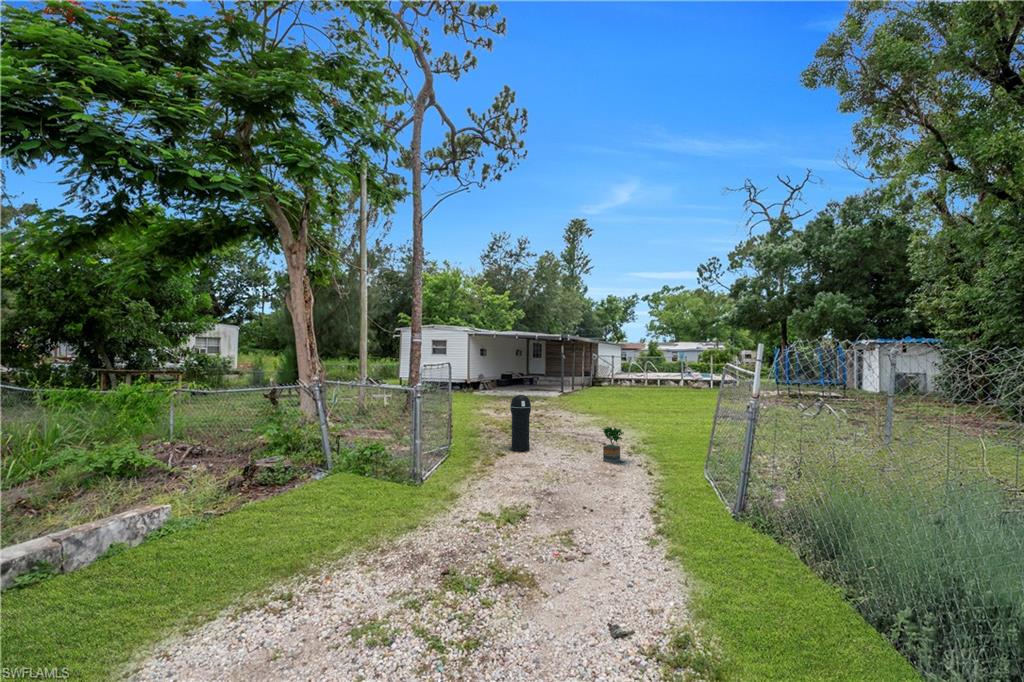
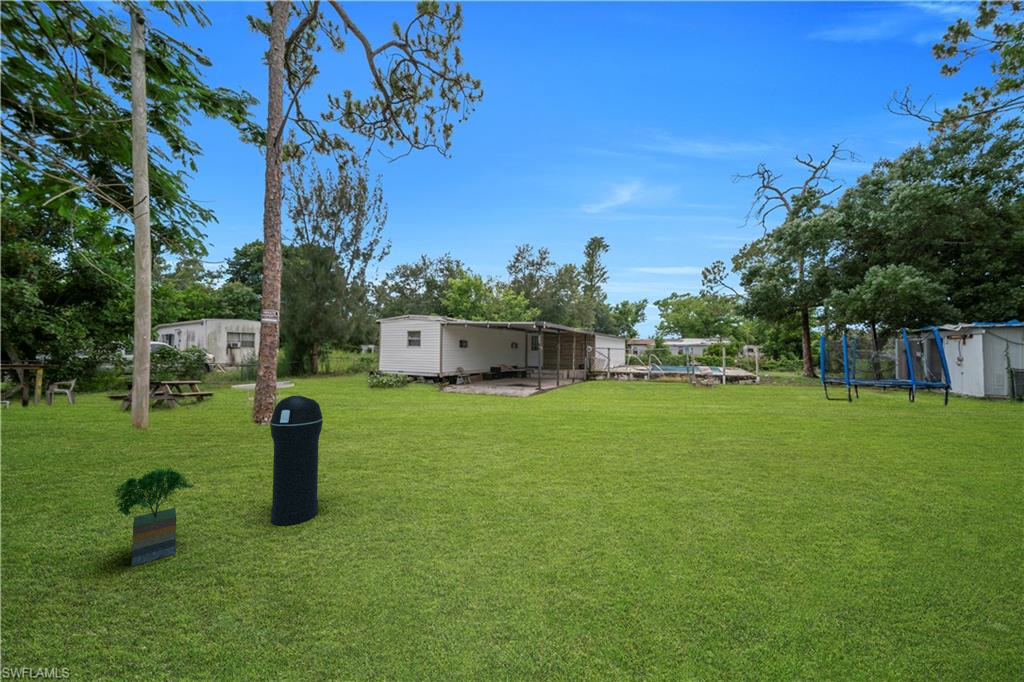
potted tree: present [603,427,624,463] -> present [113,468,194,566]

